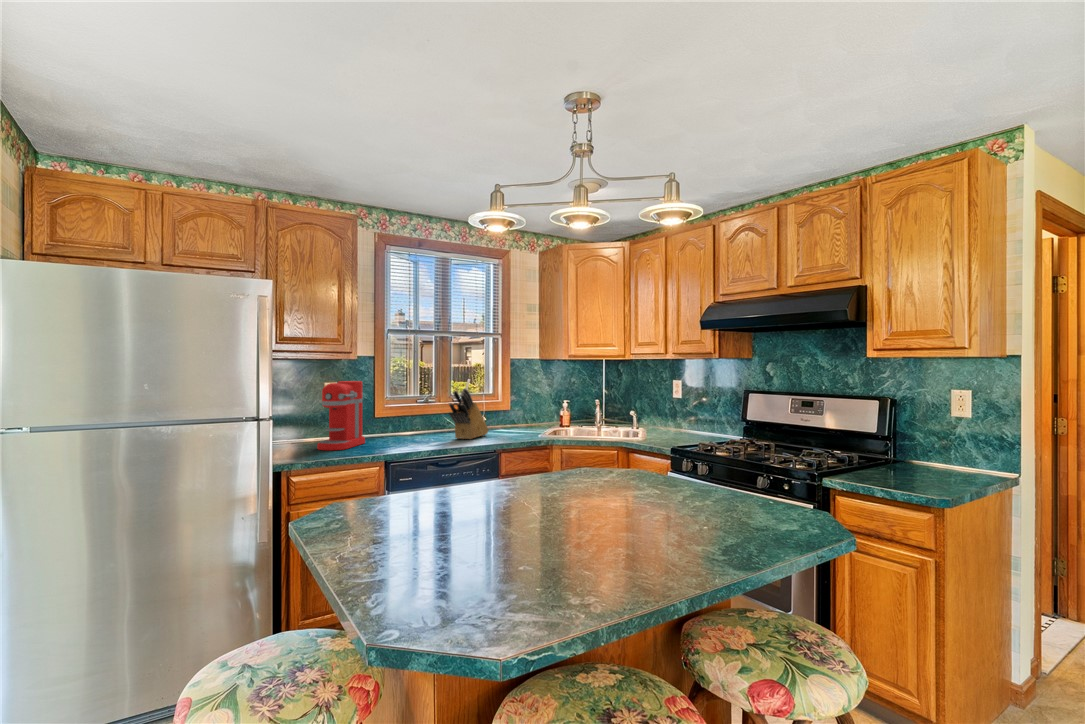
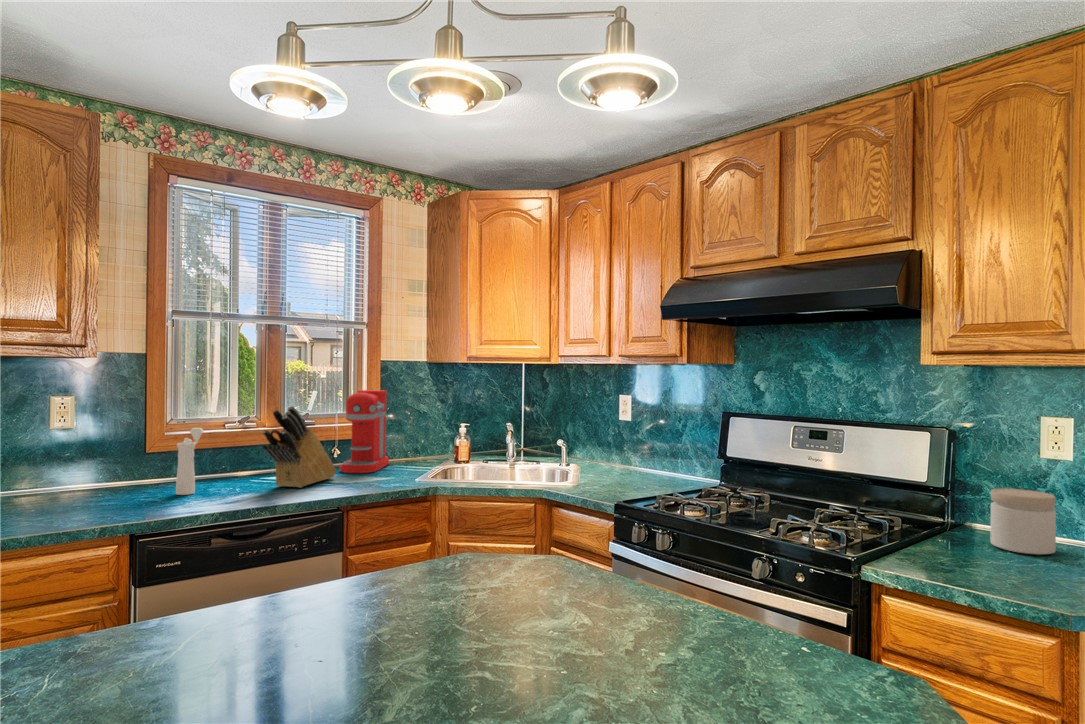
coffee maker: present [317,381,365,450] -> present [340,390,389,473]
pepper mill: none [400,402,412,442] -> present [176,428,203,495]
jar: none [912,435,952,474] -> present [990,489,1056,555]

